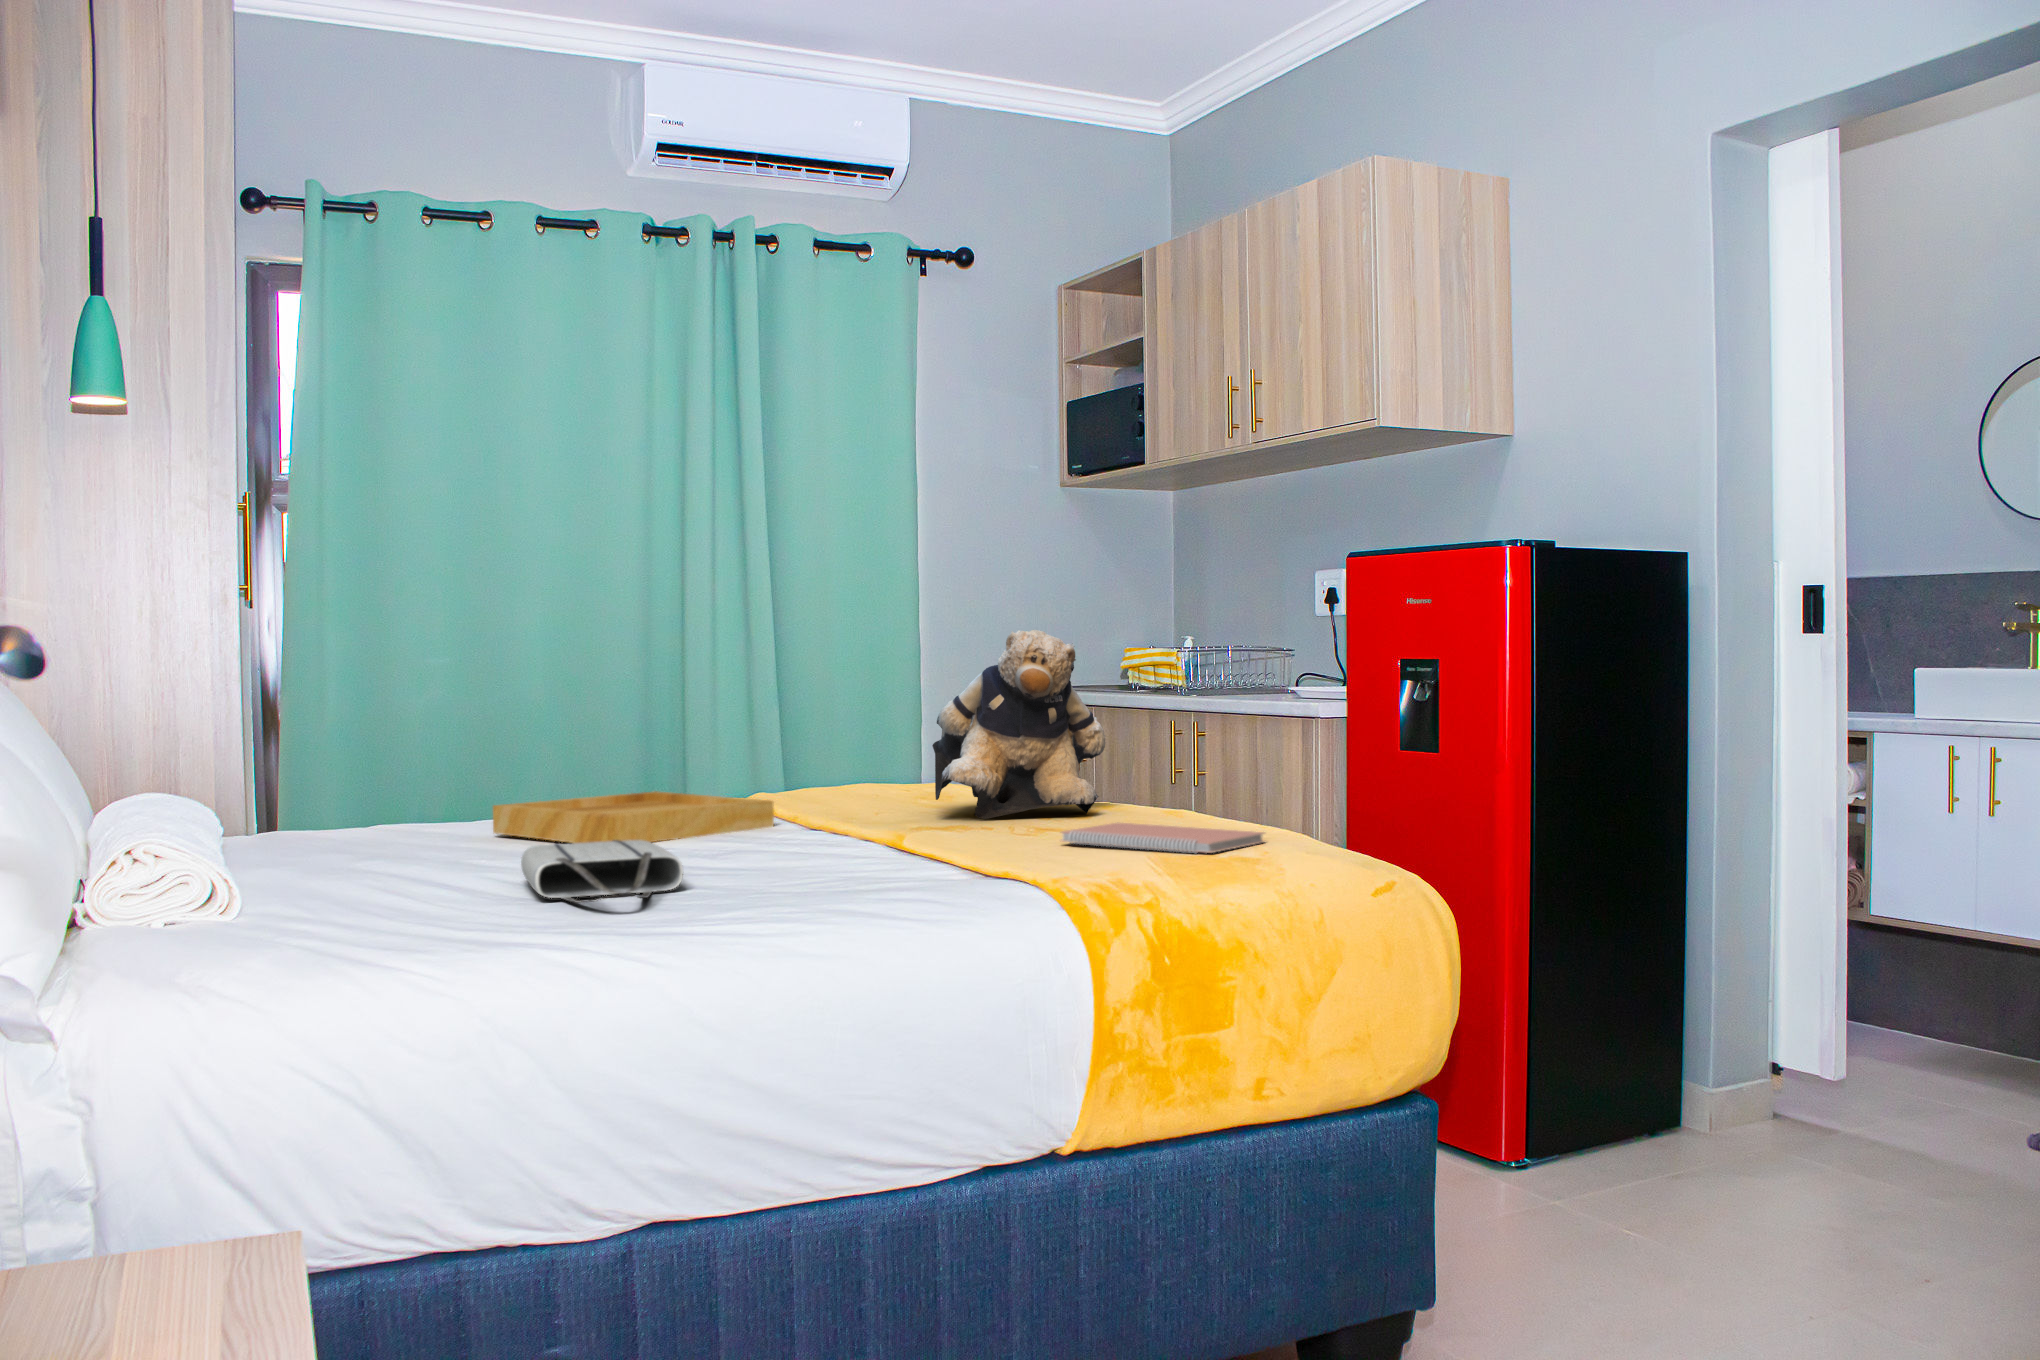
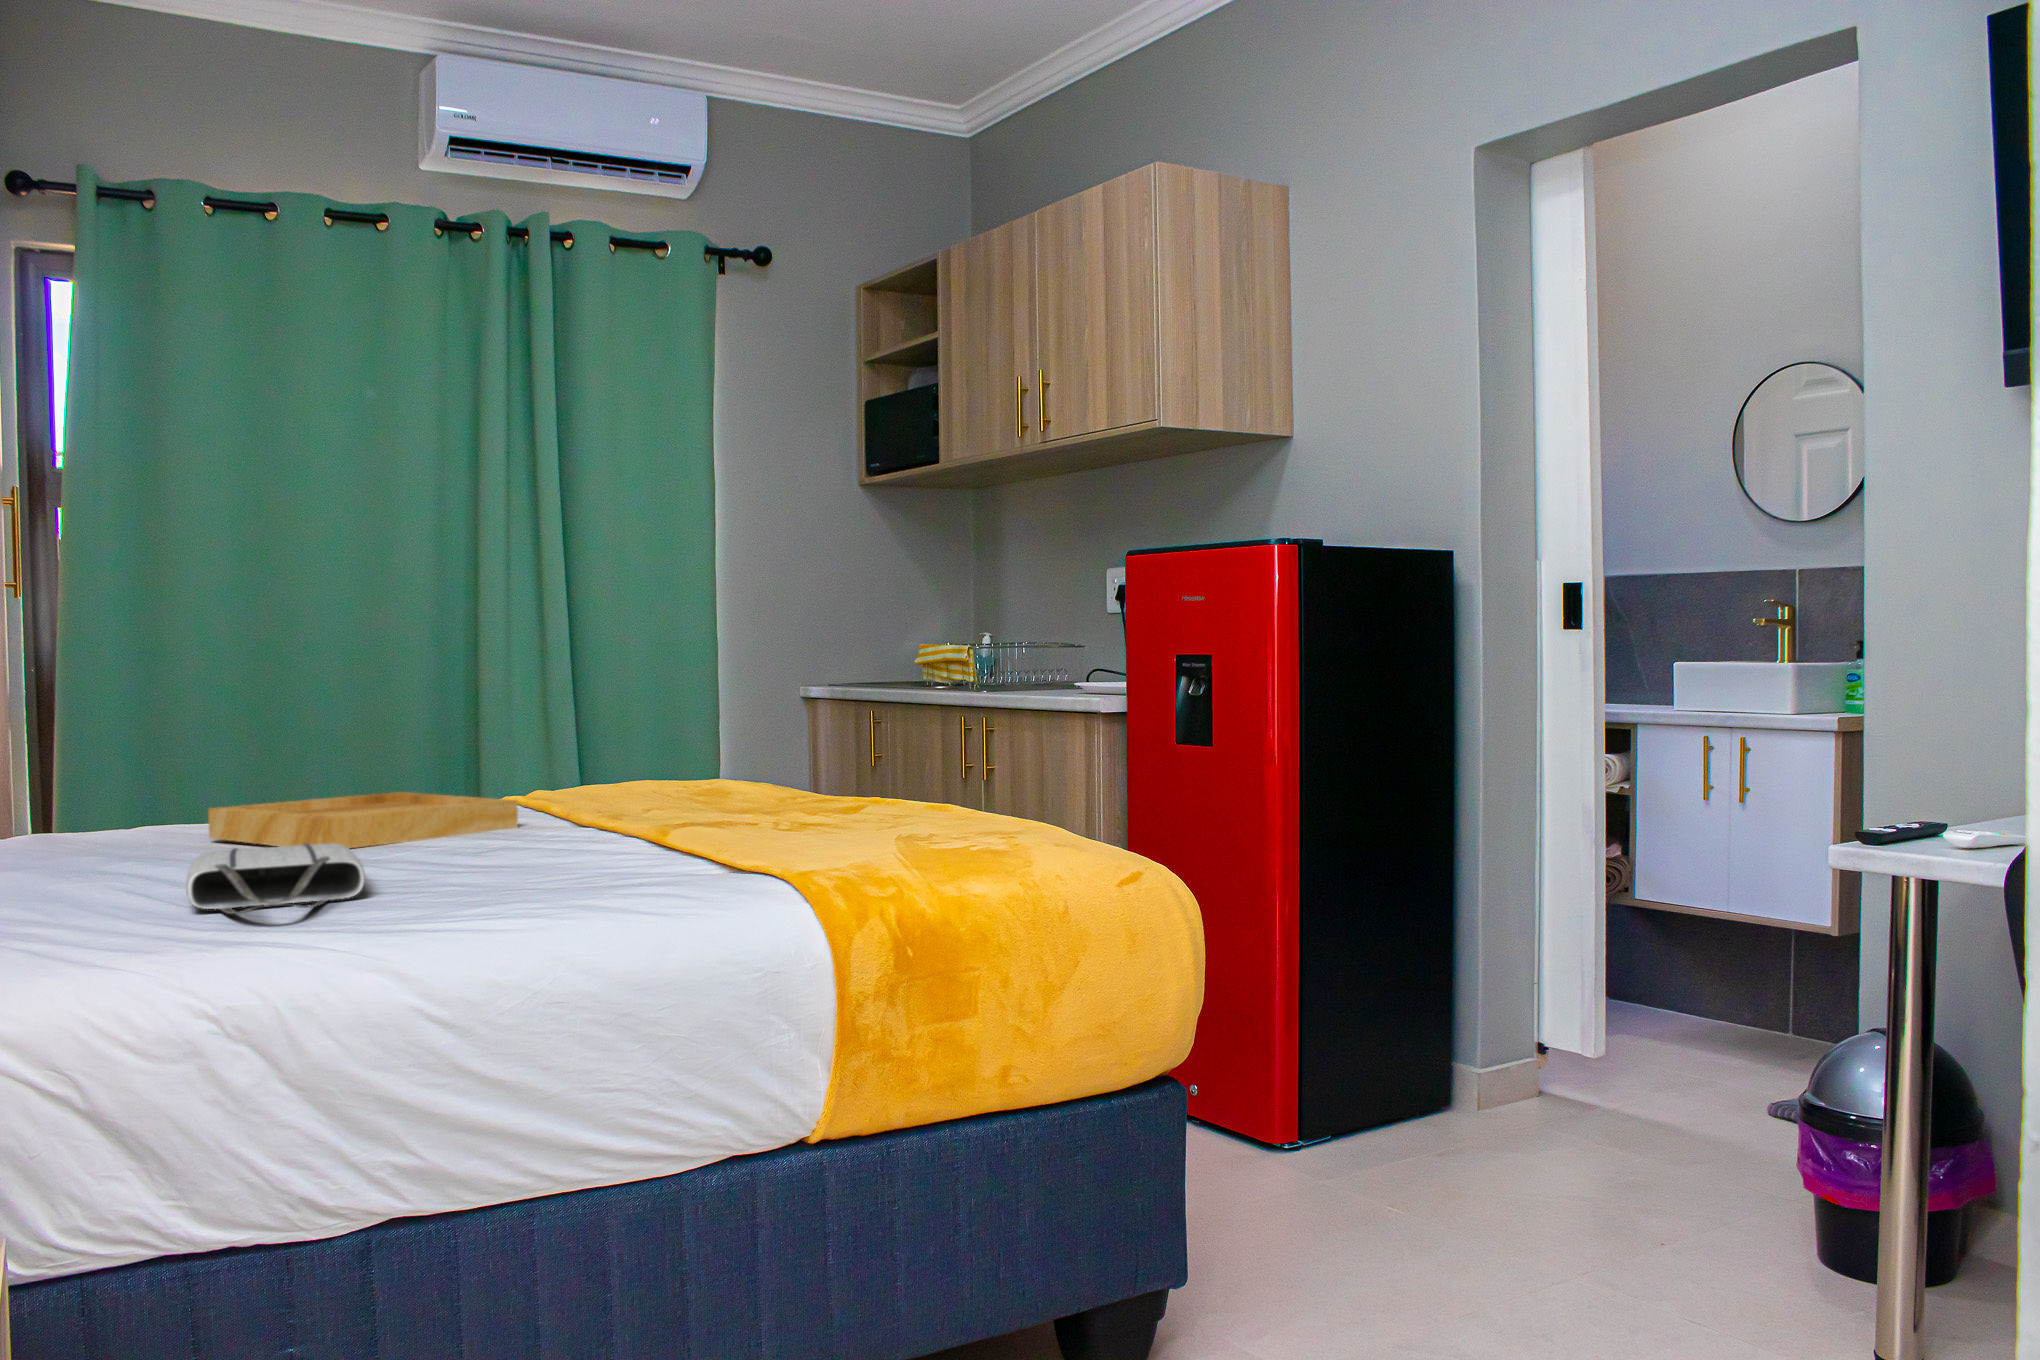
teddy bear: present [932,630,1105,819] -> none [690,621,870,817]
notebook: present [1061,822,1264,853] -> none [802,819,1015,850]

